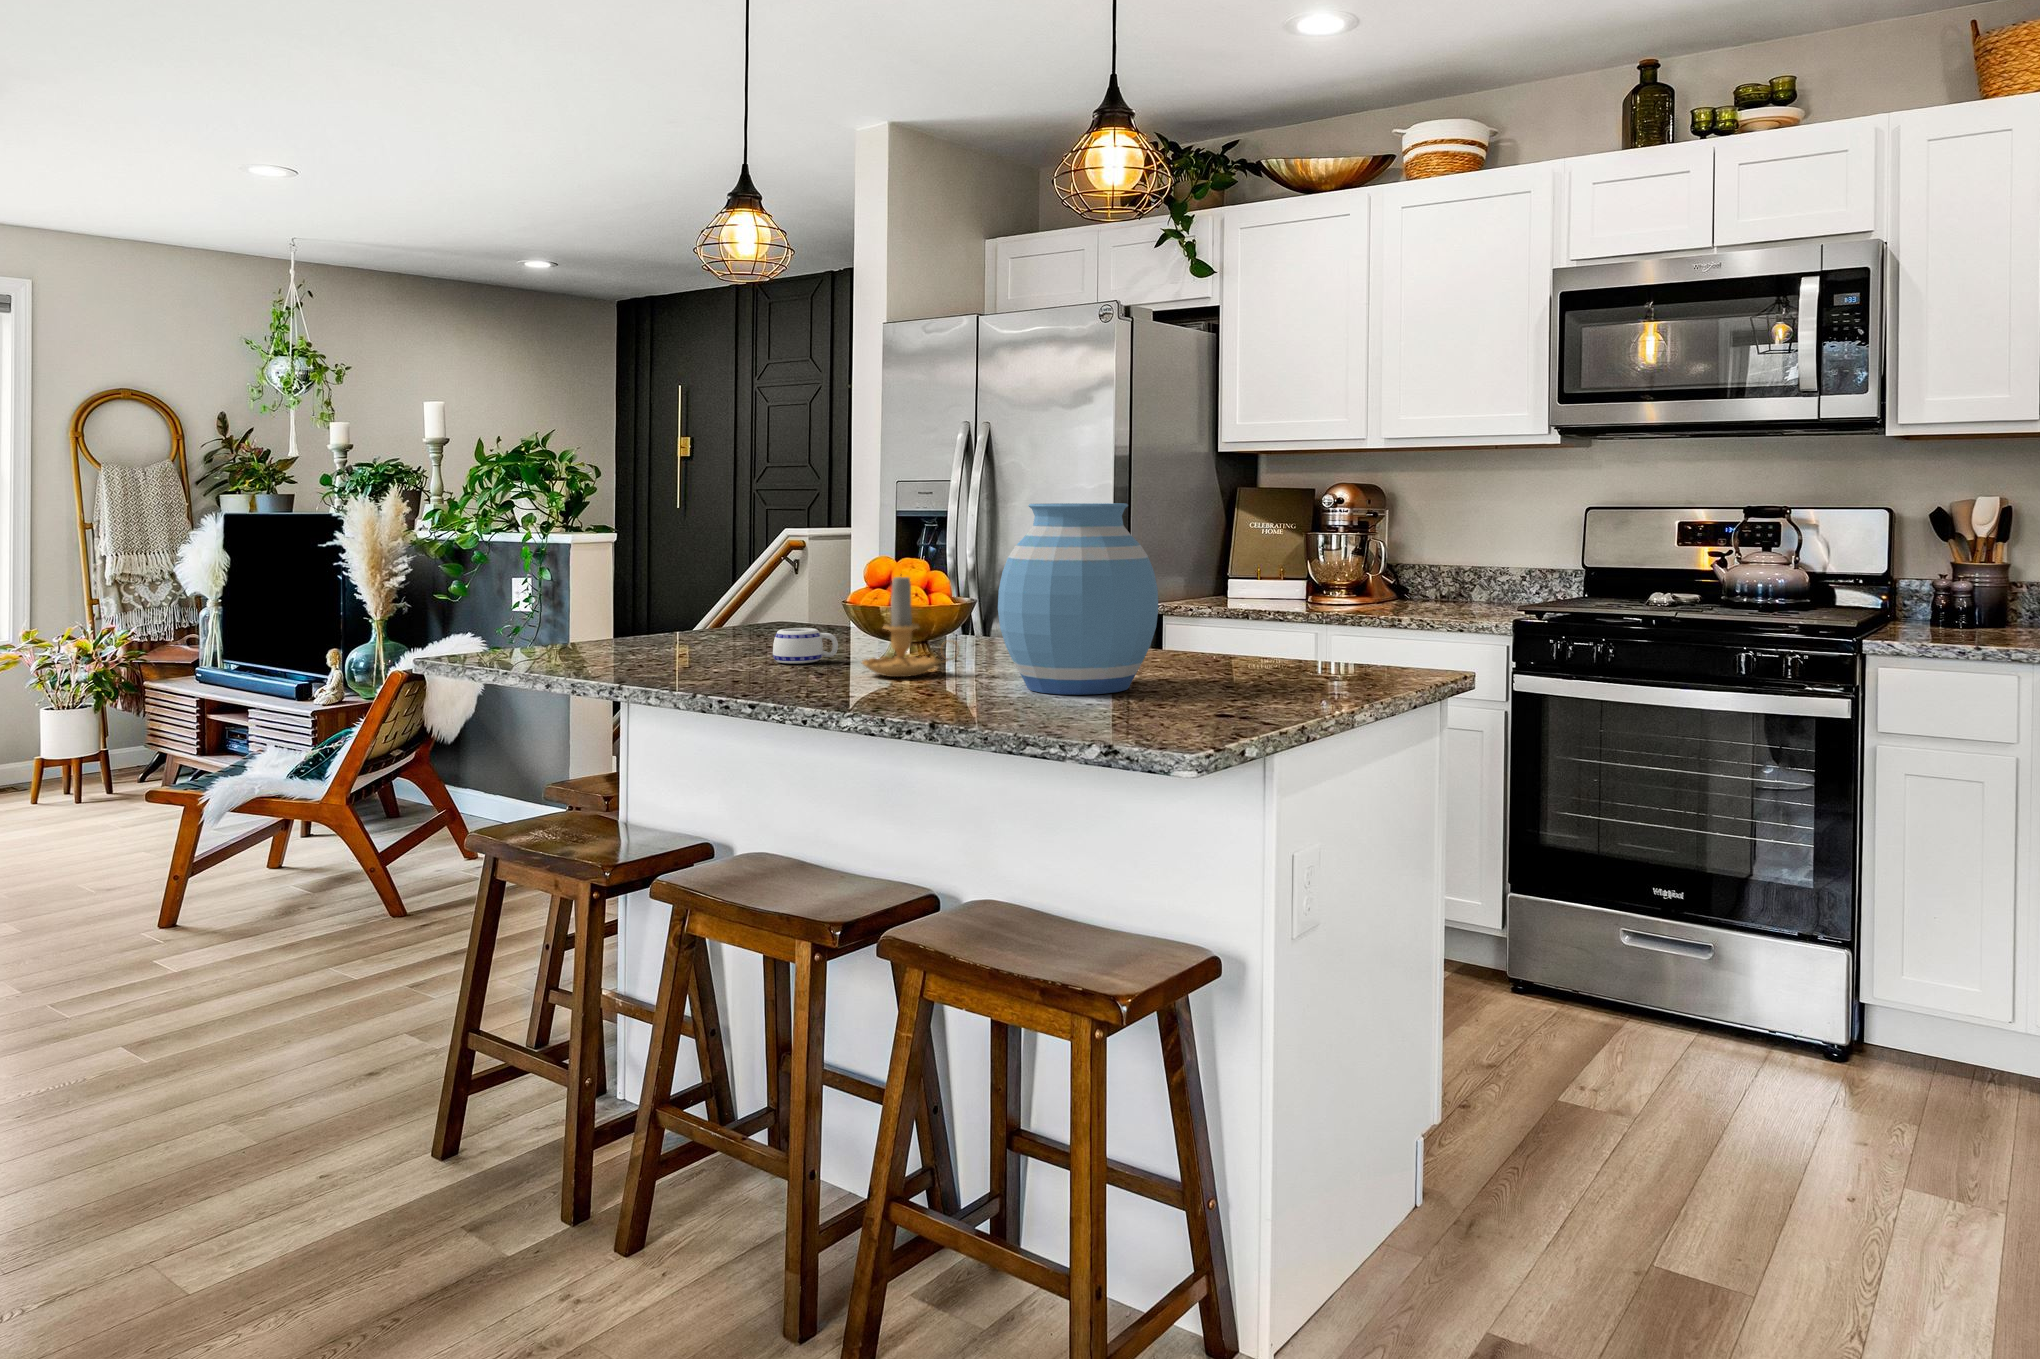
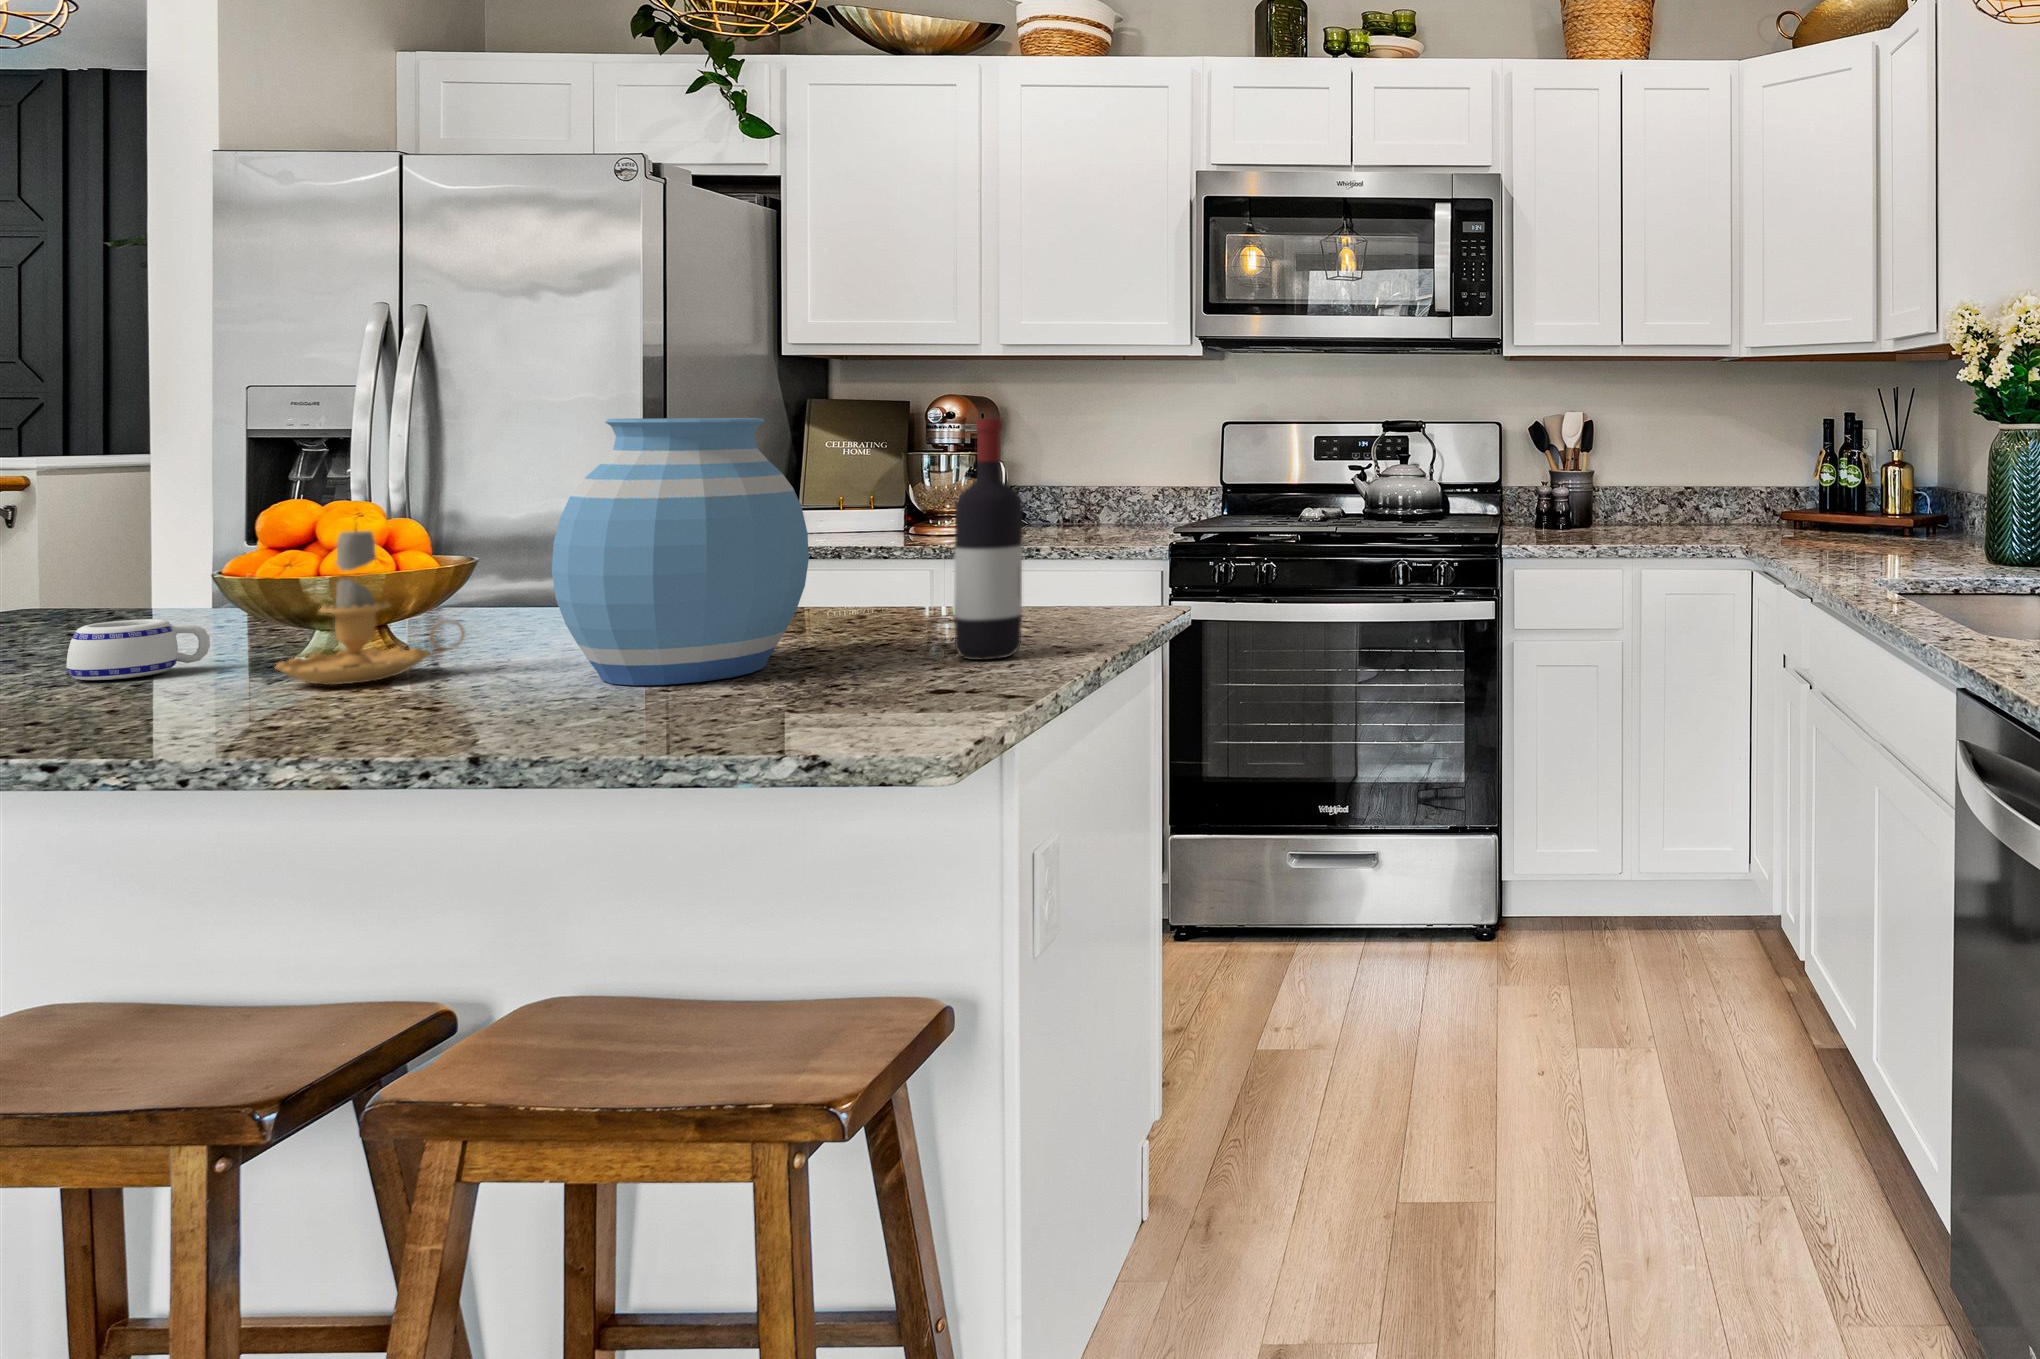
wine bottle: none [1257,505,1308,699] -> present [954,419,1022,660]

